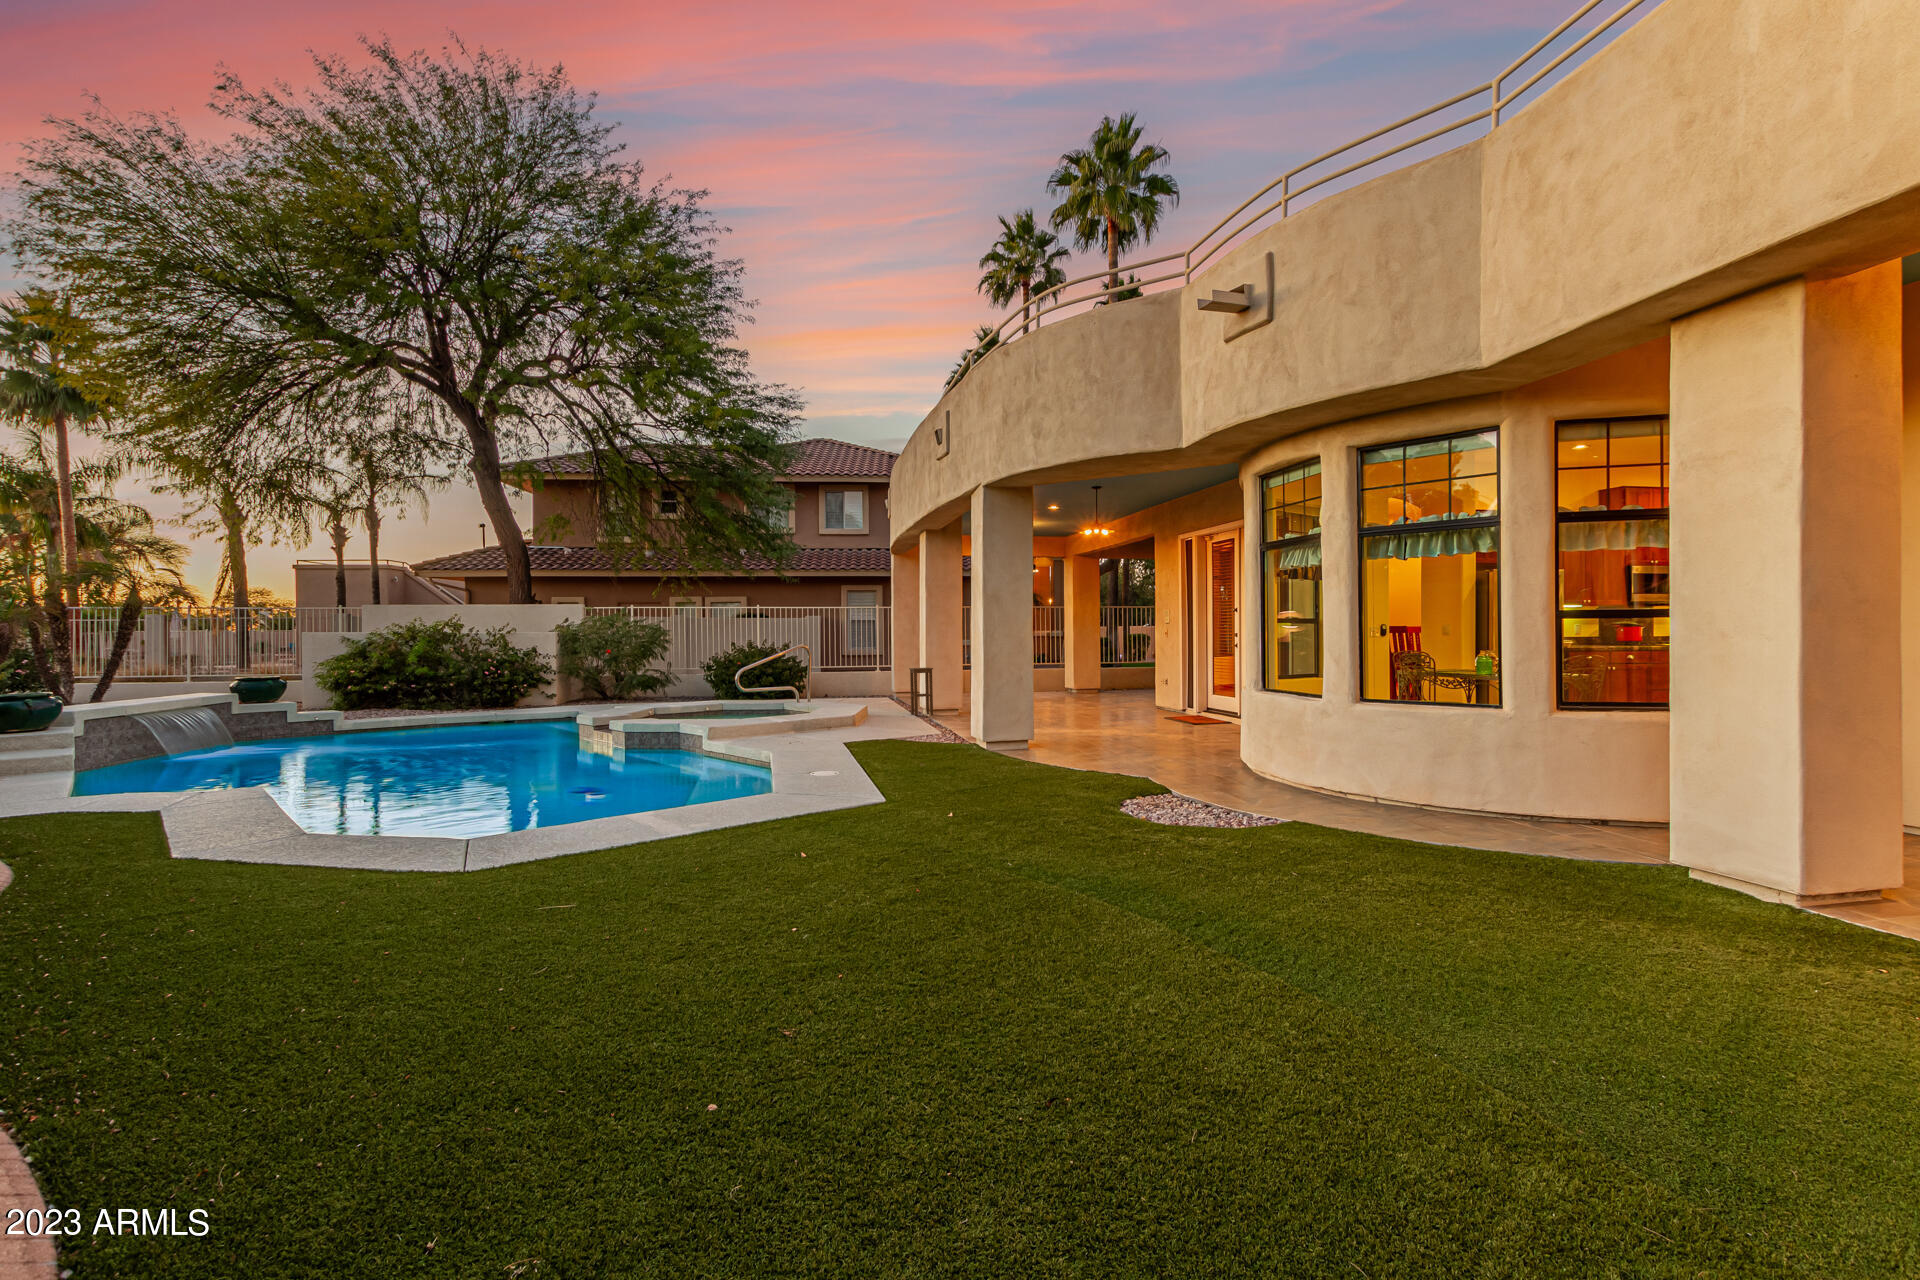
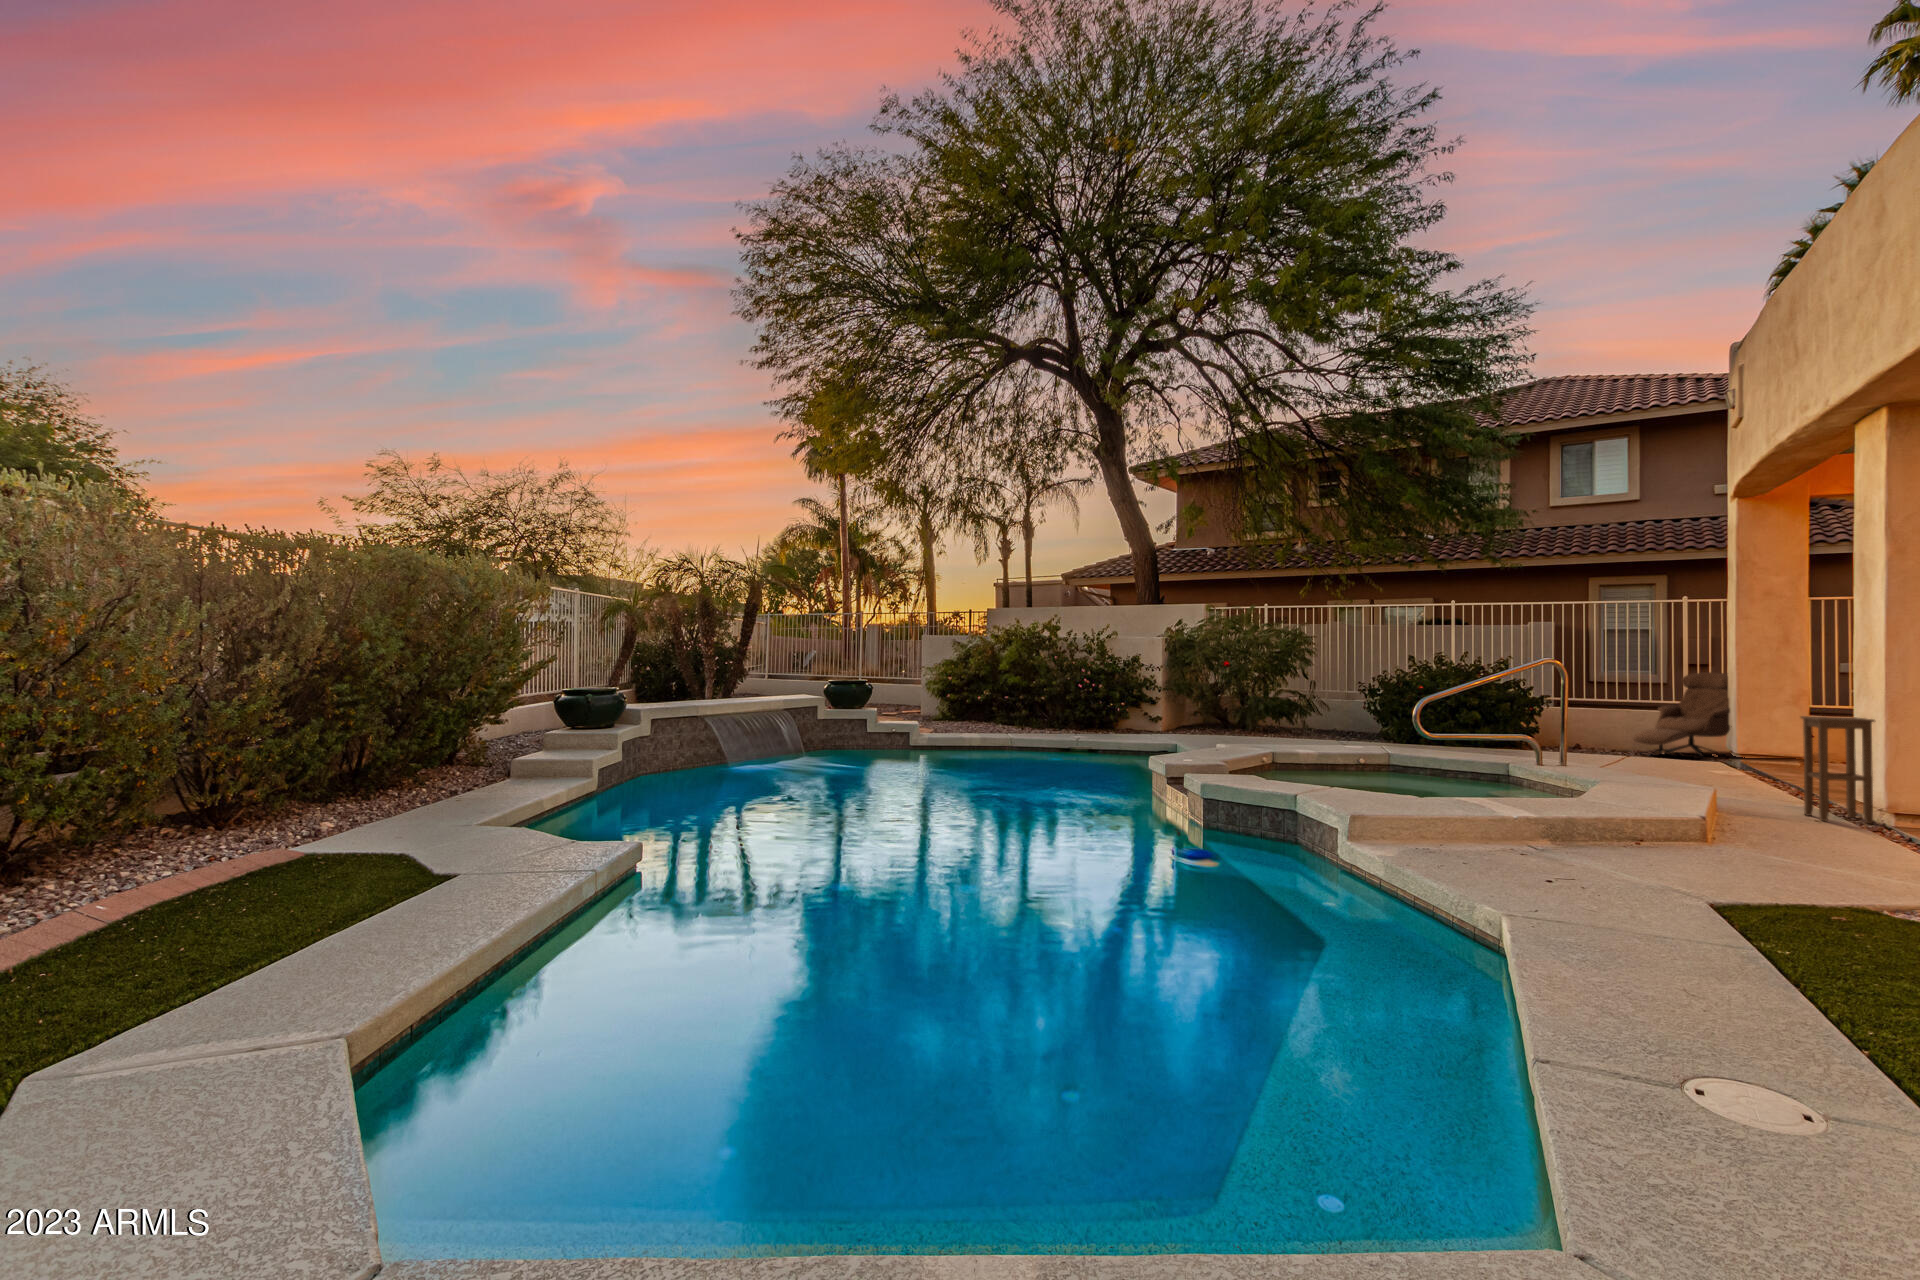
lounge chair: none [856,648,905,697] -> present [1633,672,1730,757]

